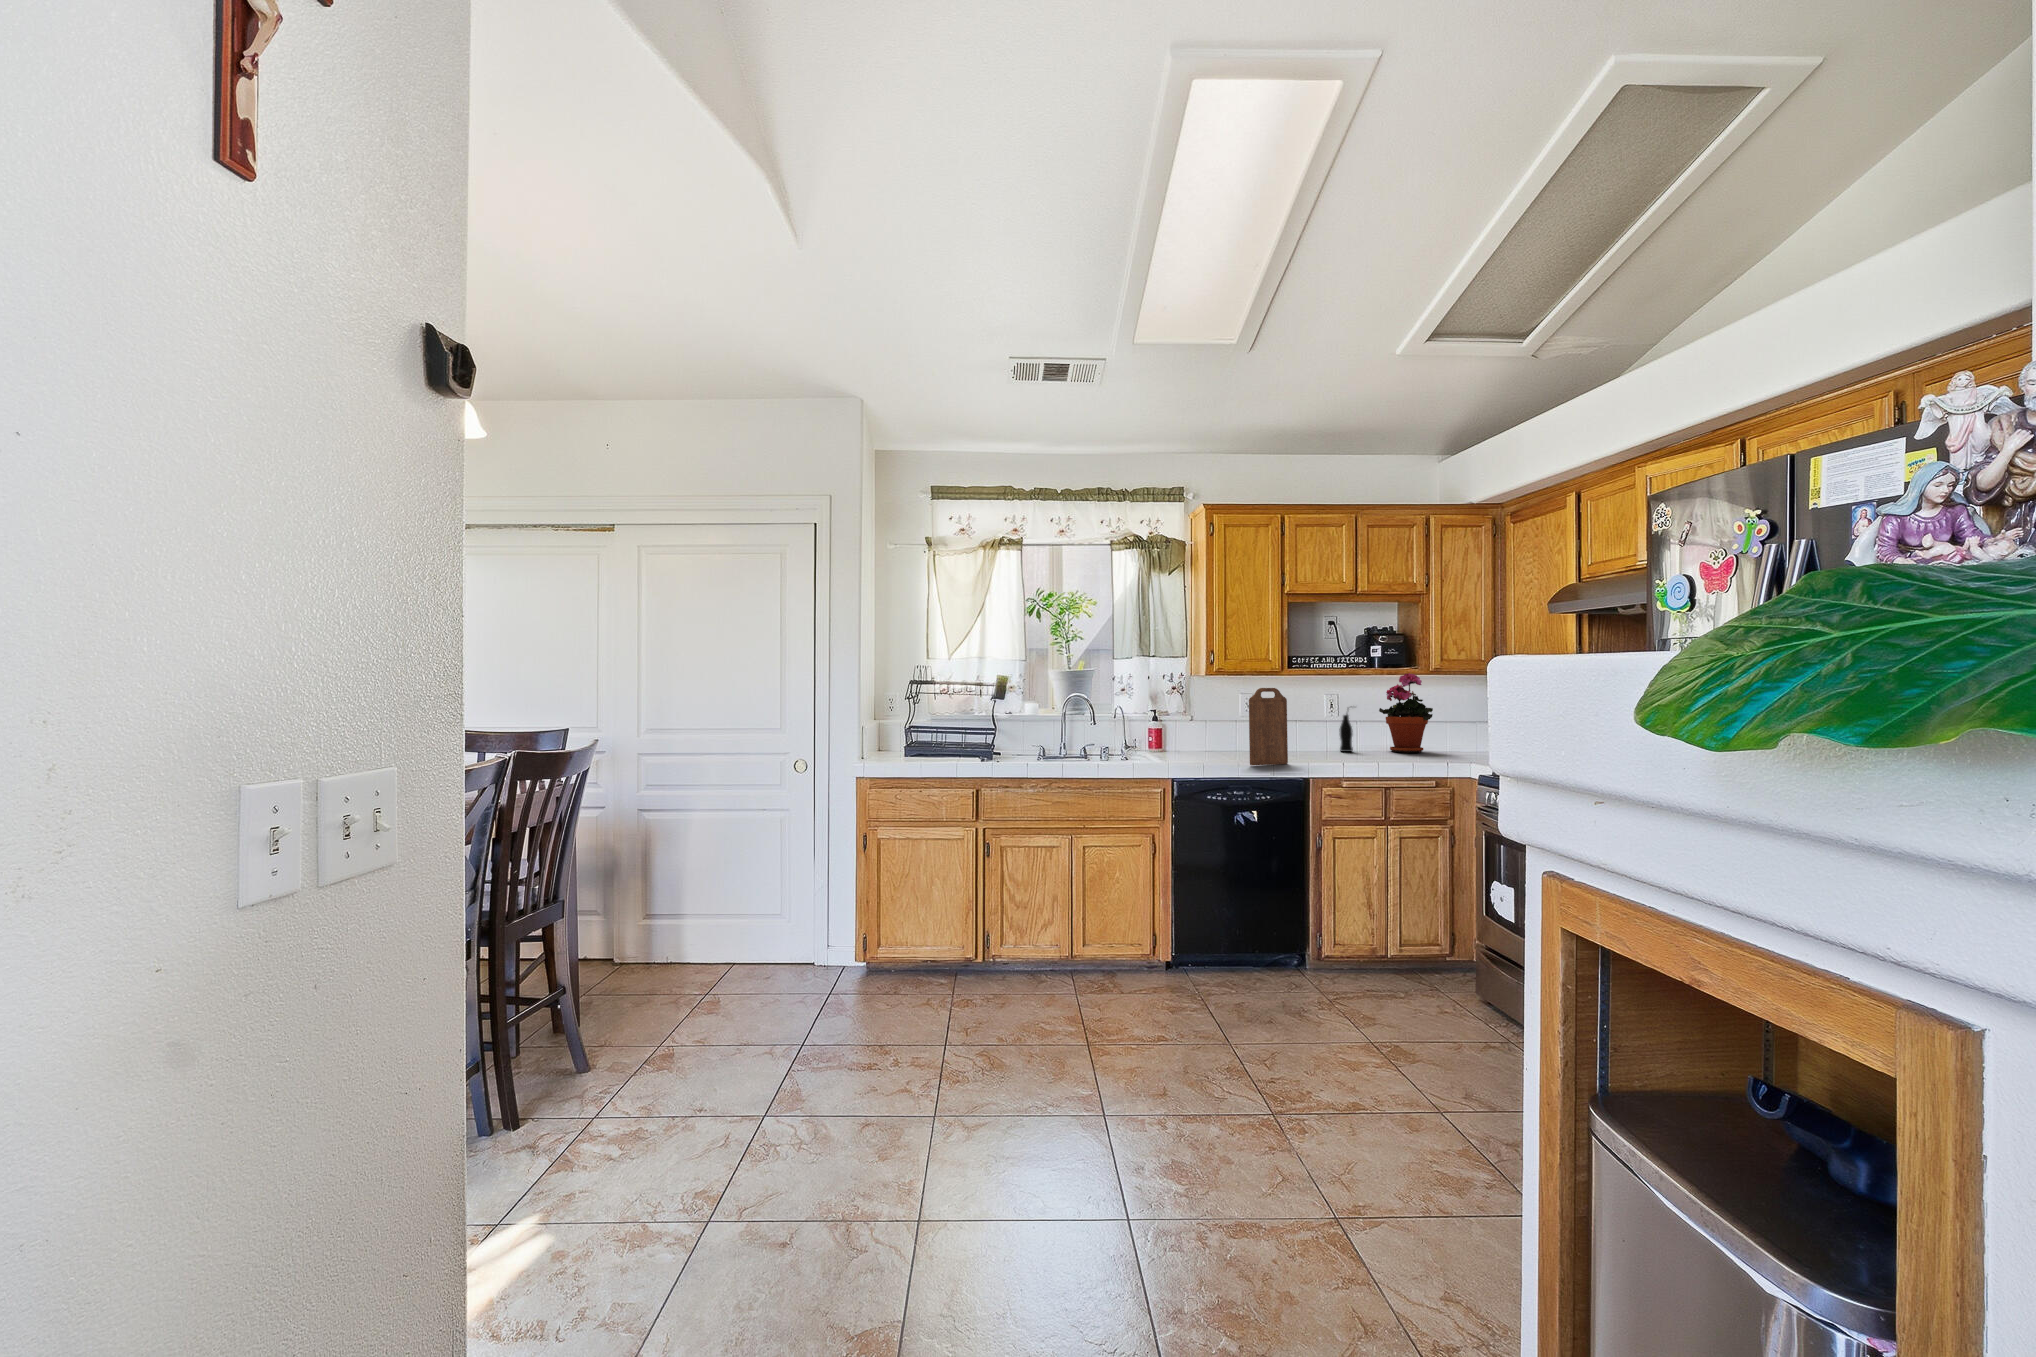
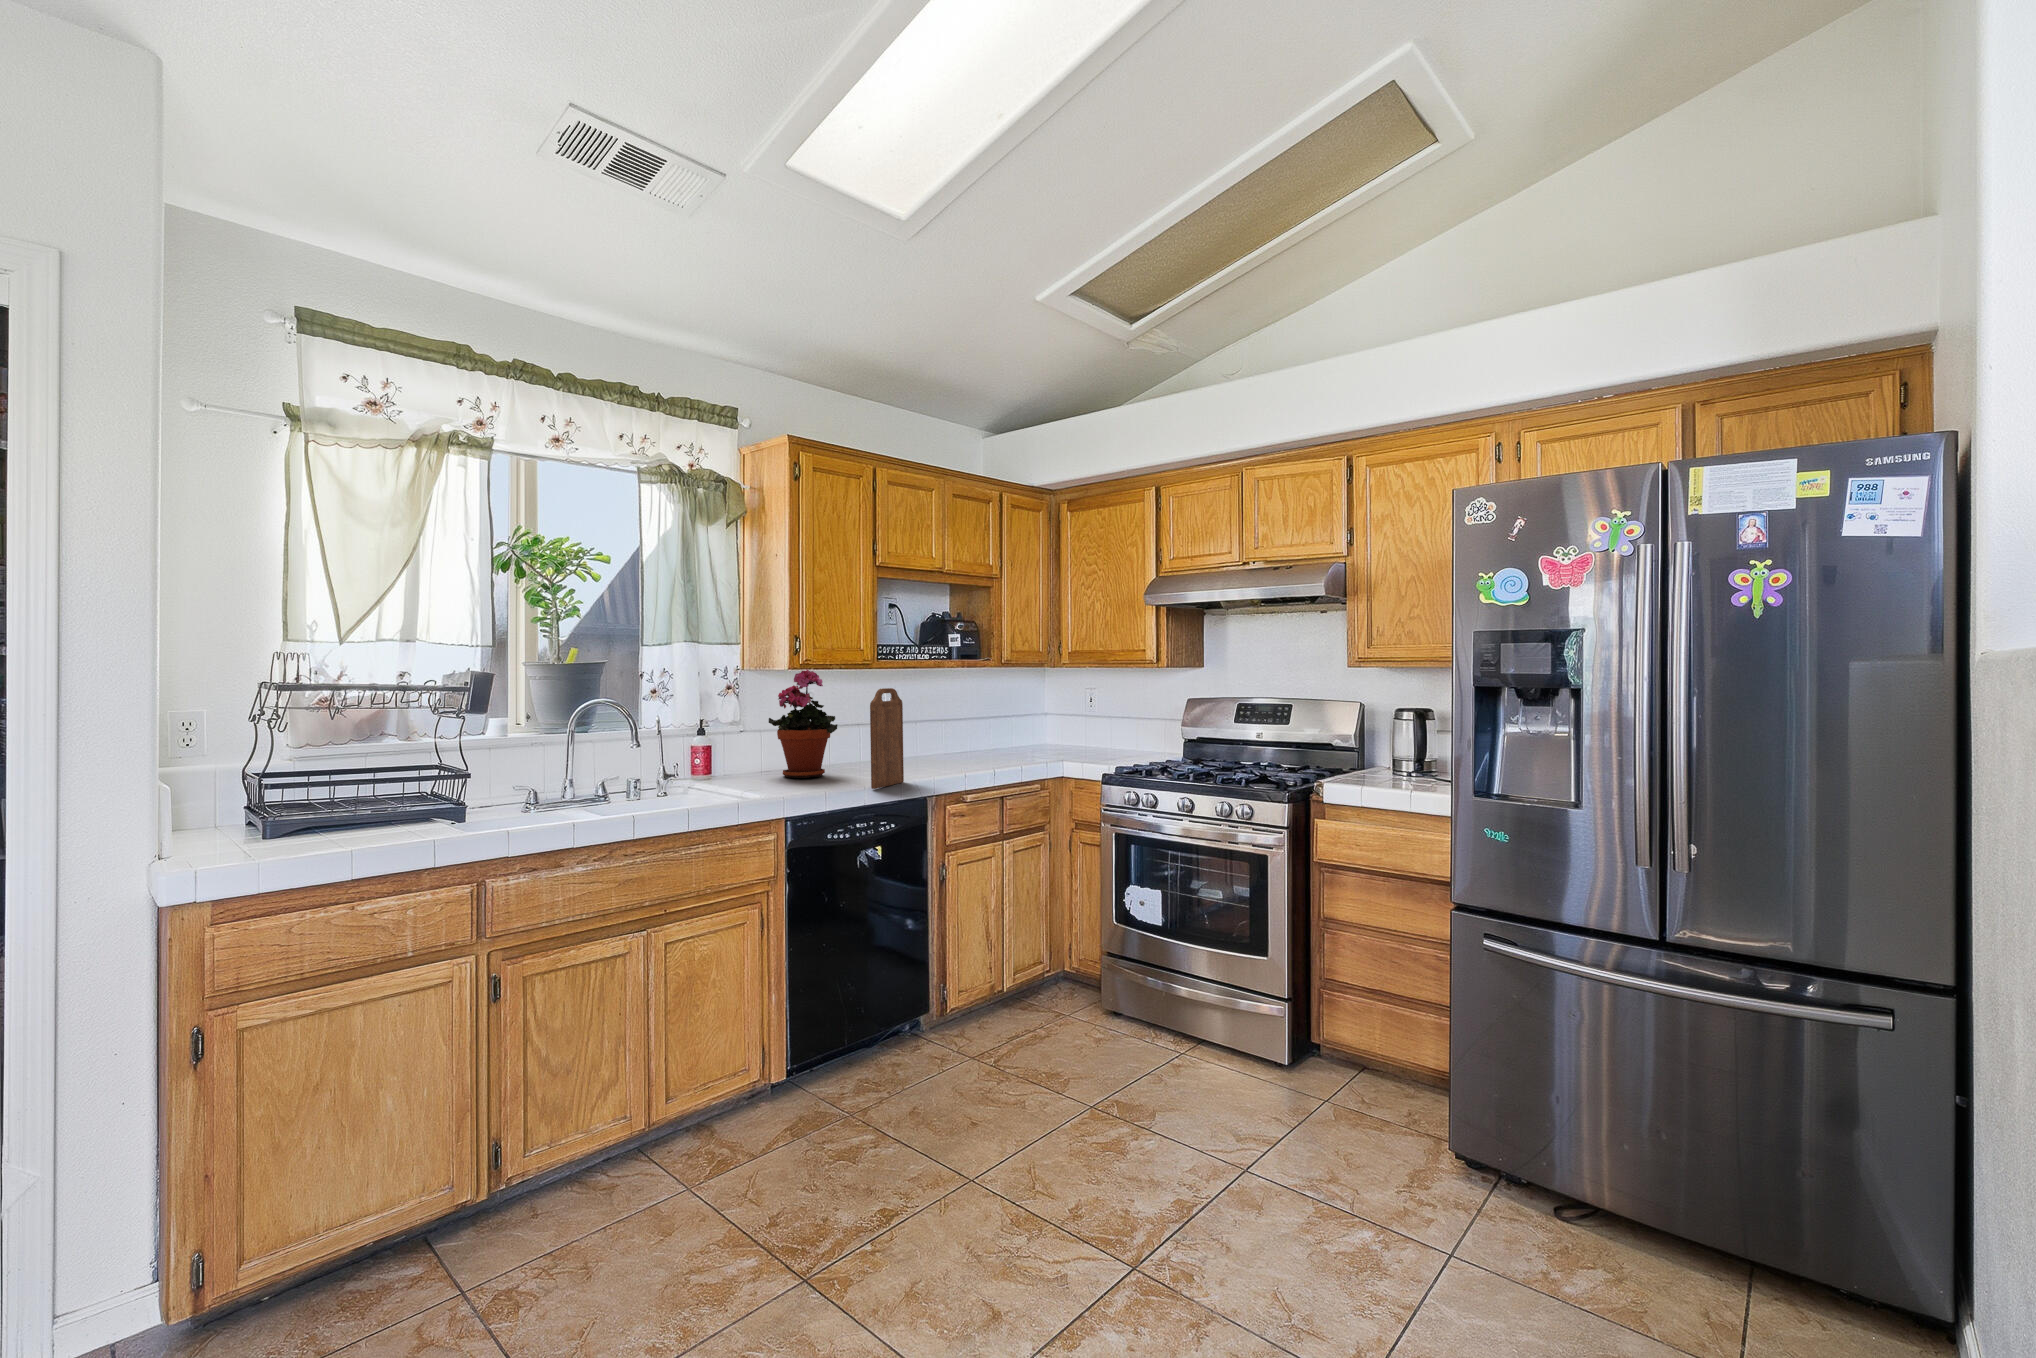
potted plant: present [1379,673,1433,752] -> present [769,669,837,778]
bottle: present [1339,714,1353,752] -> none [916,705,932,759]

